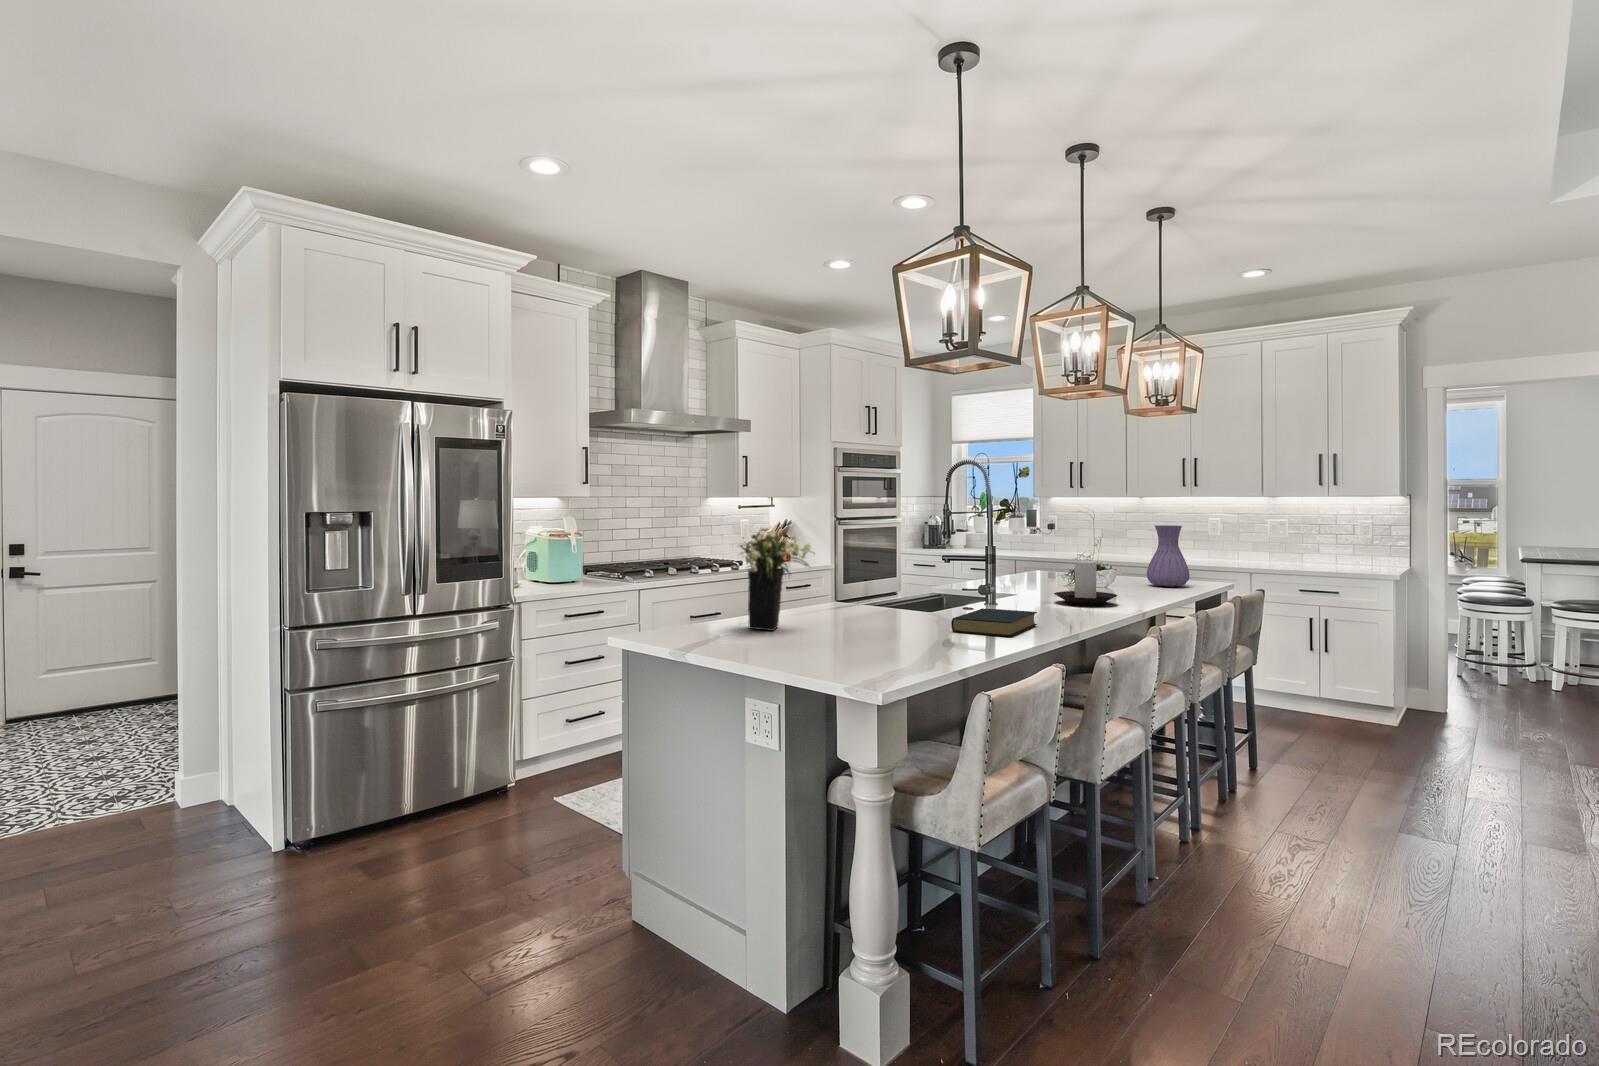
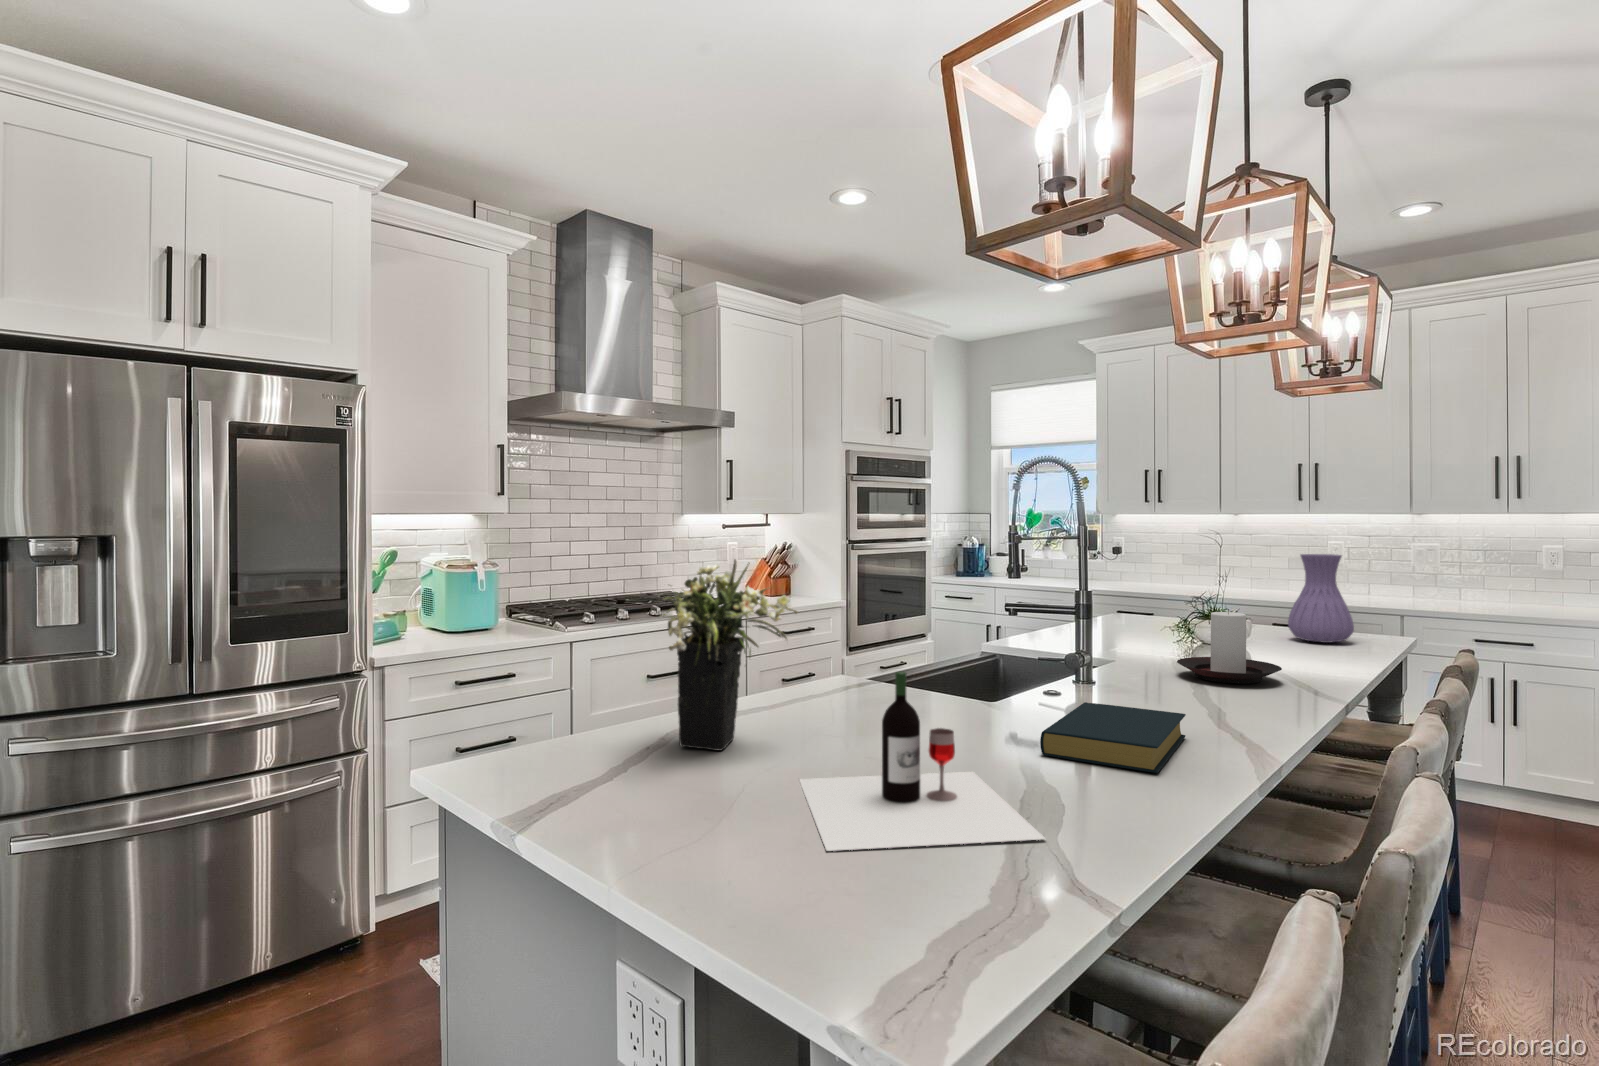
wine bottle: none [819,579,943,658] -> present [799,671,1045,851]

